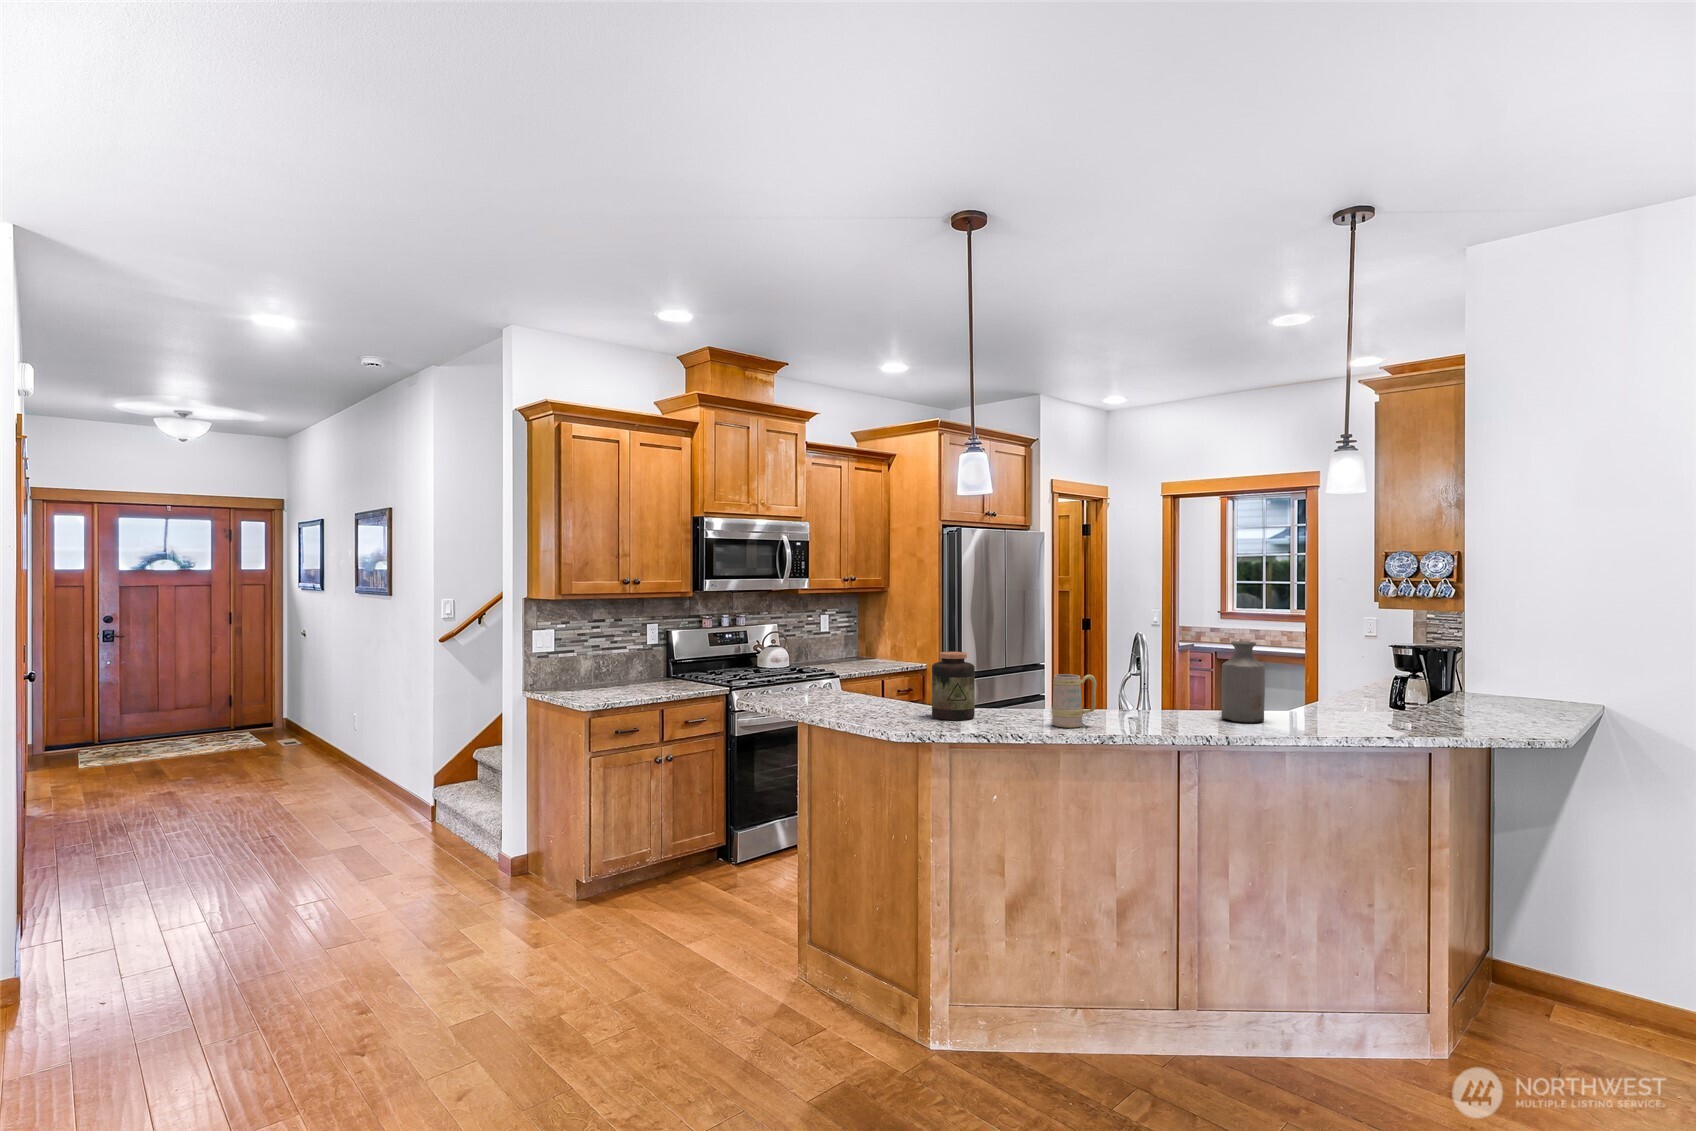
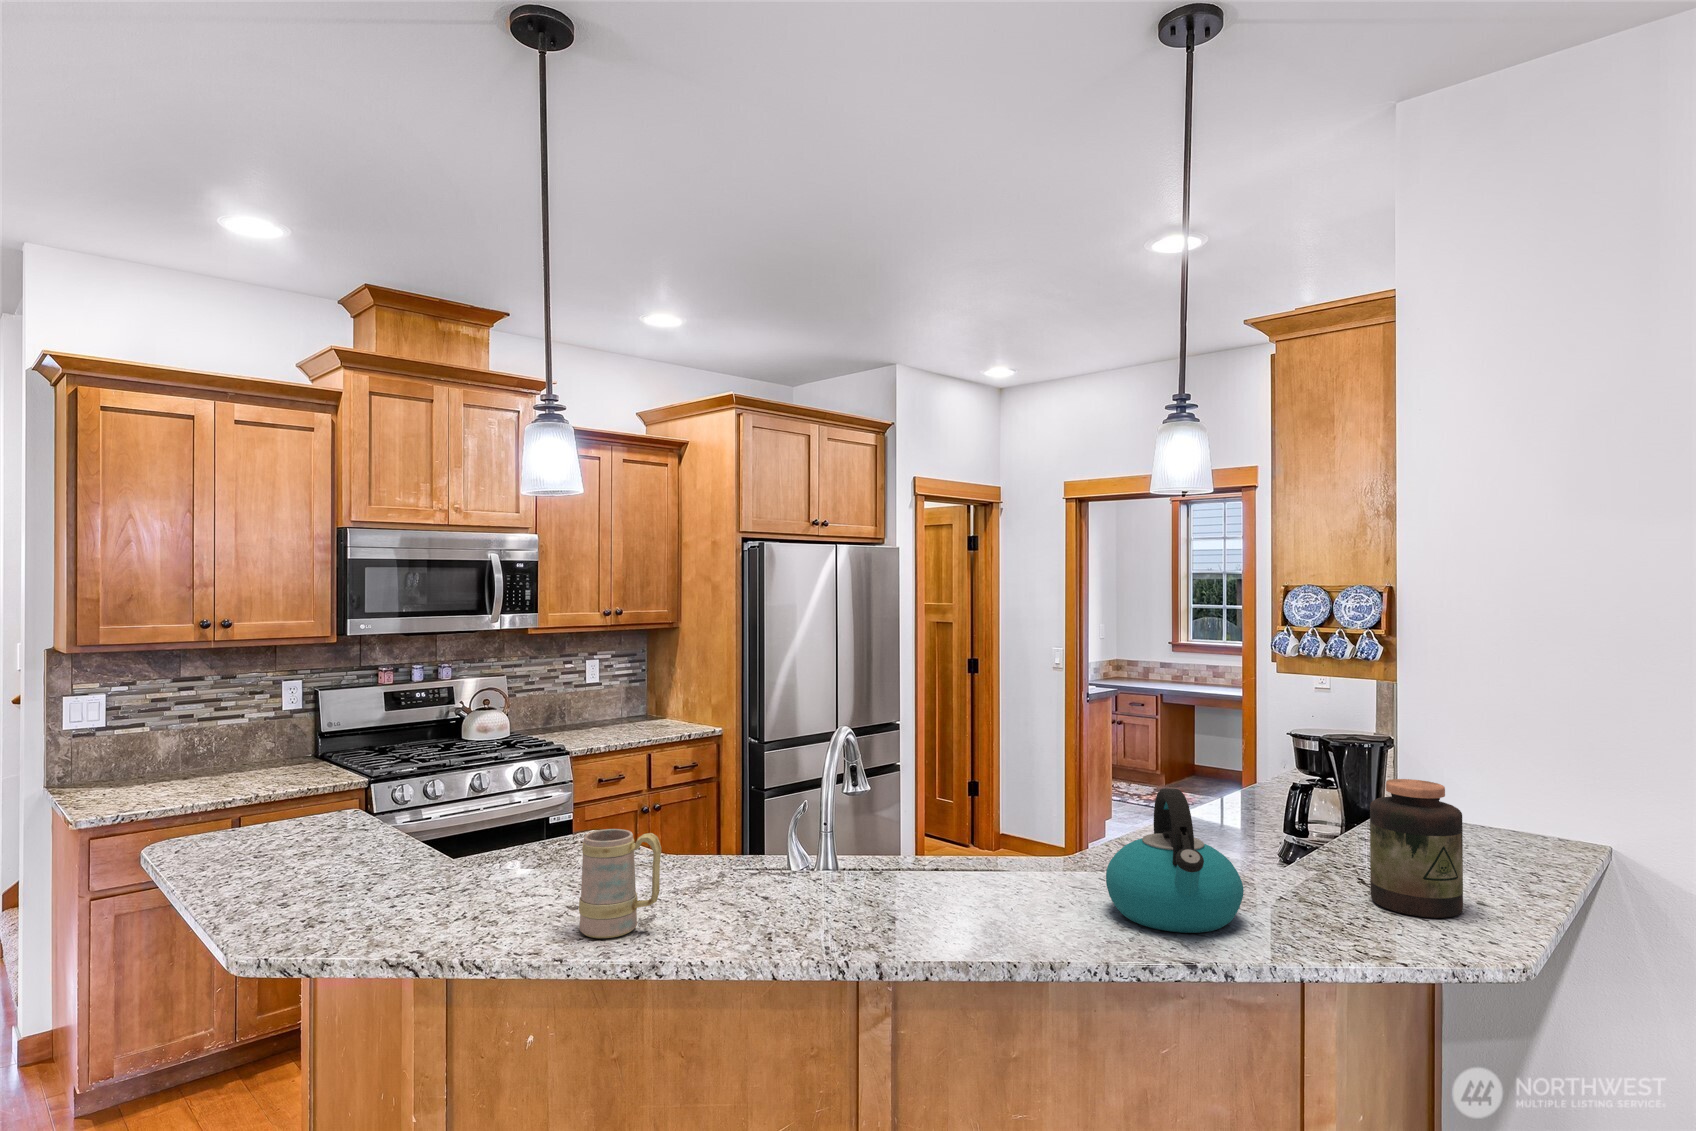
bottle: present [1221,641,1265,723] -> none [922,761,995,919]
jar: present [932,652,975,720] -> present [1370,779,1463,918]
kettle: none [1323,654,1405,726] -> present [1106,788,1244,933]

